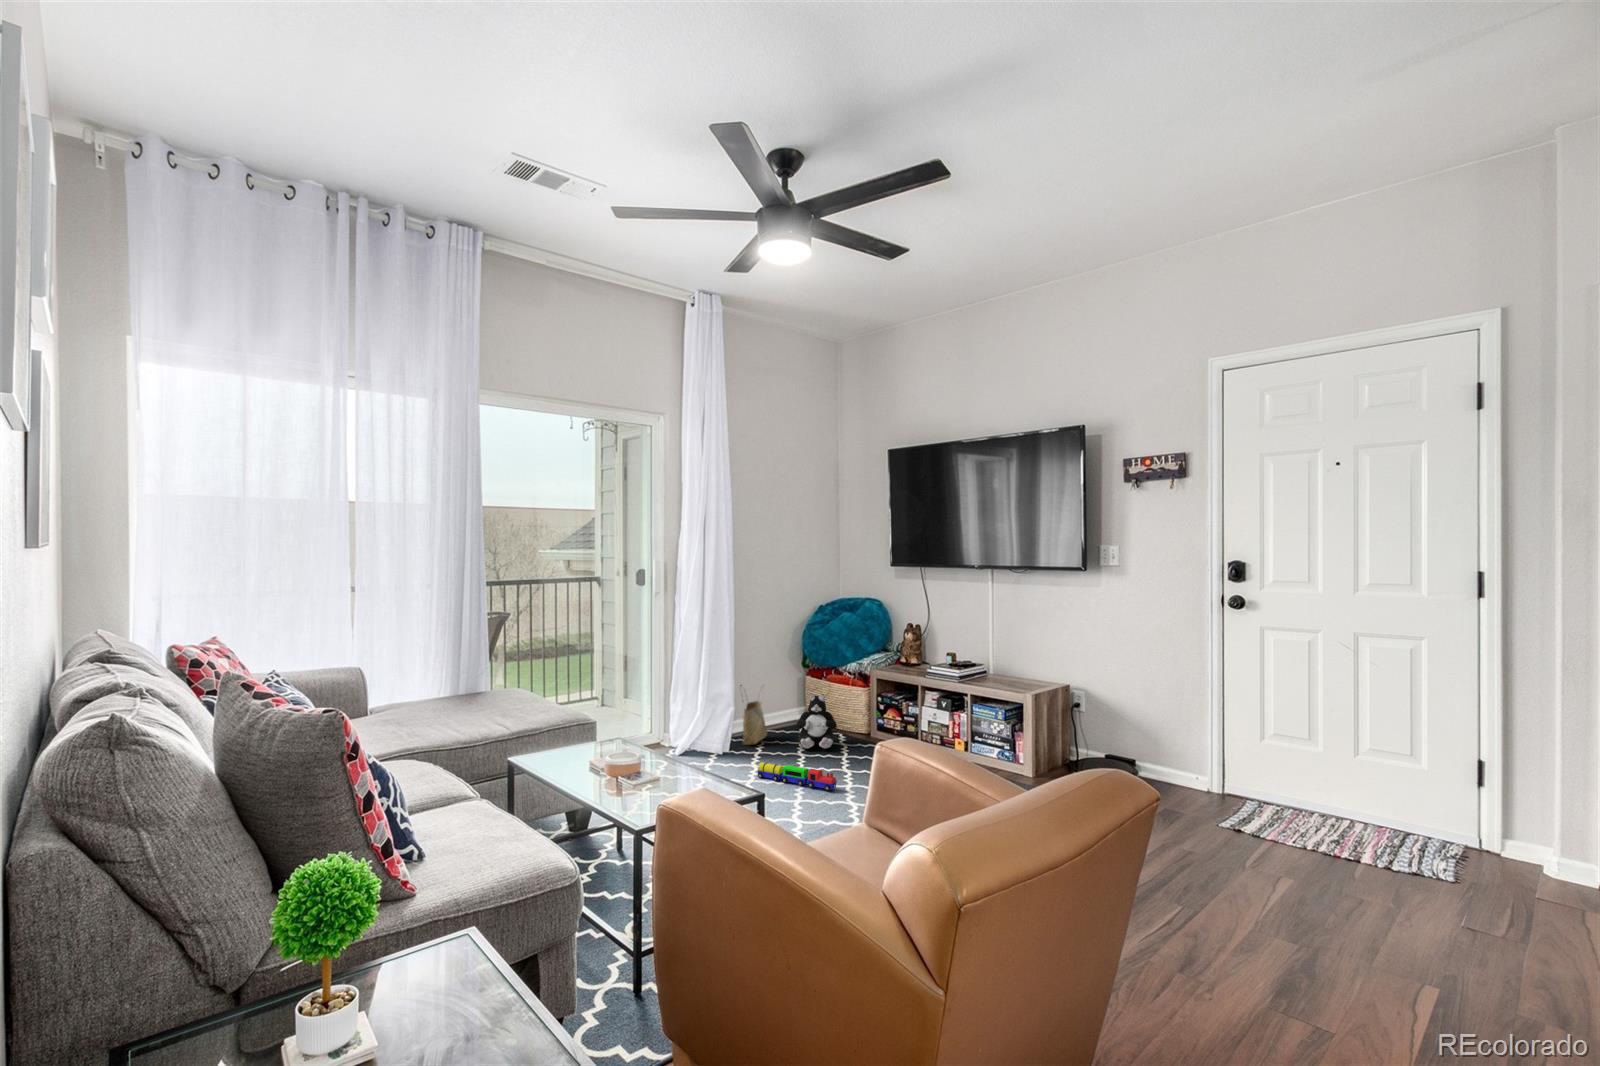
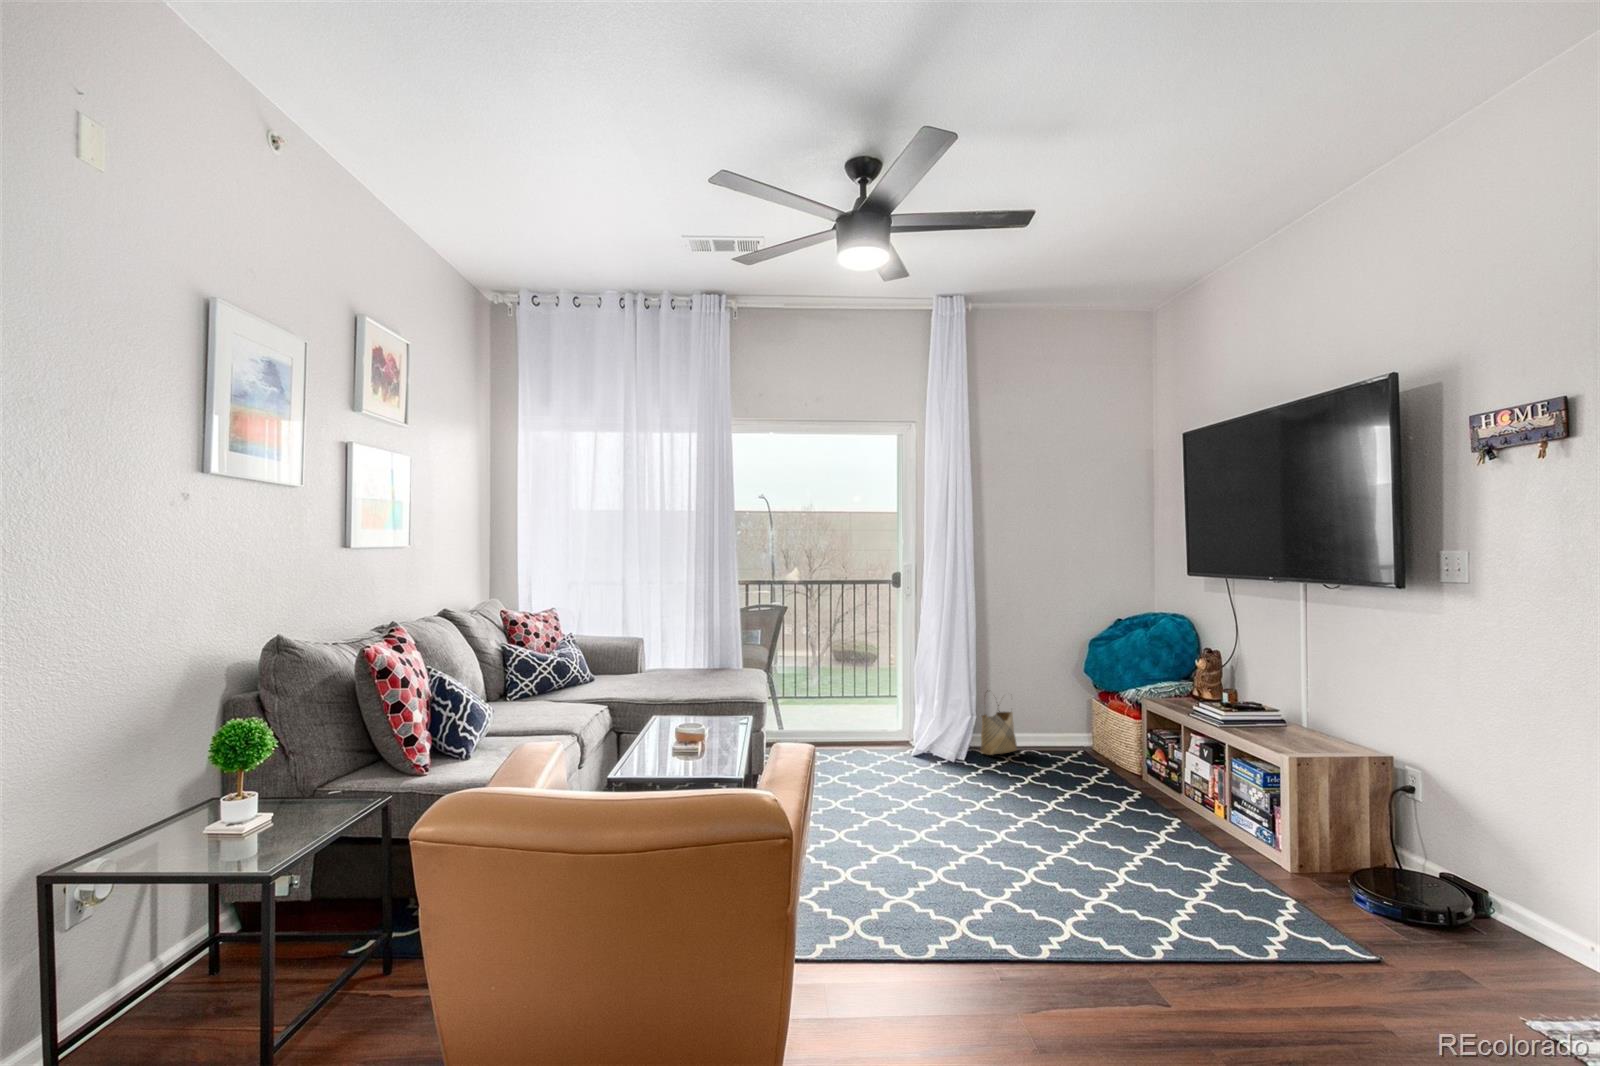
plush toy: present [796,694,837,749] -> none [1030,713,1083,776]
toy train: present [757,762,837,791] -> none [942,767,1001,811]

